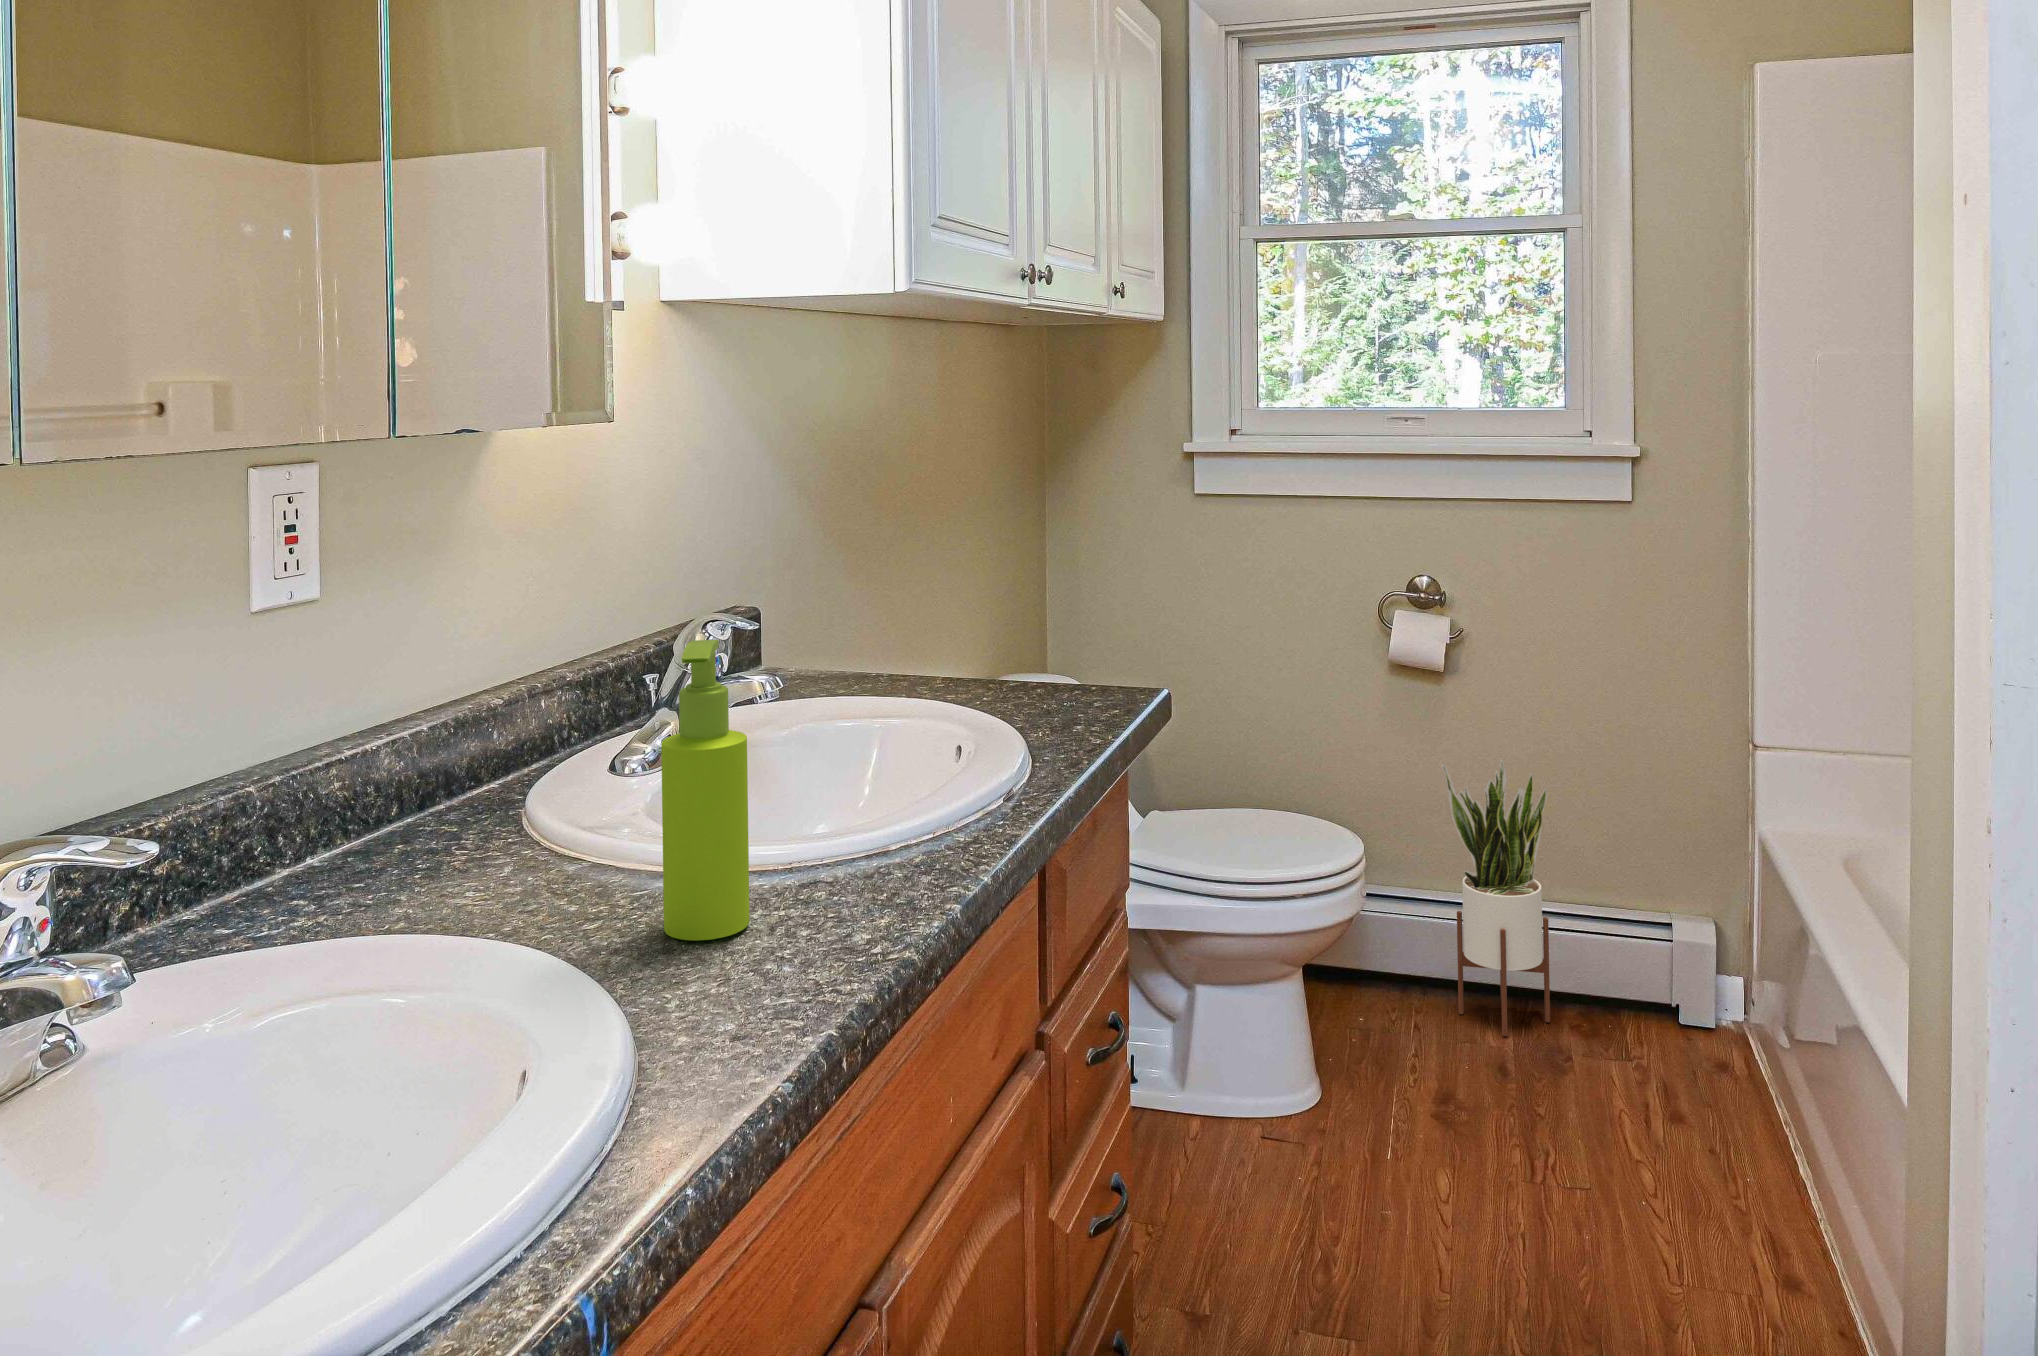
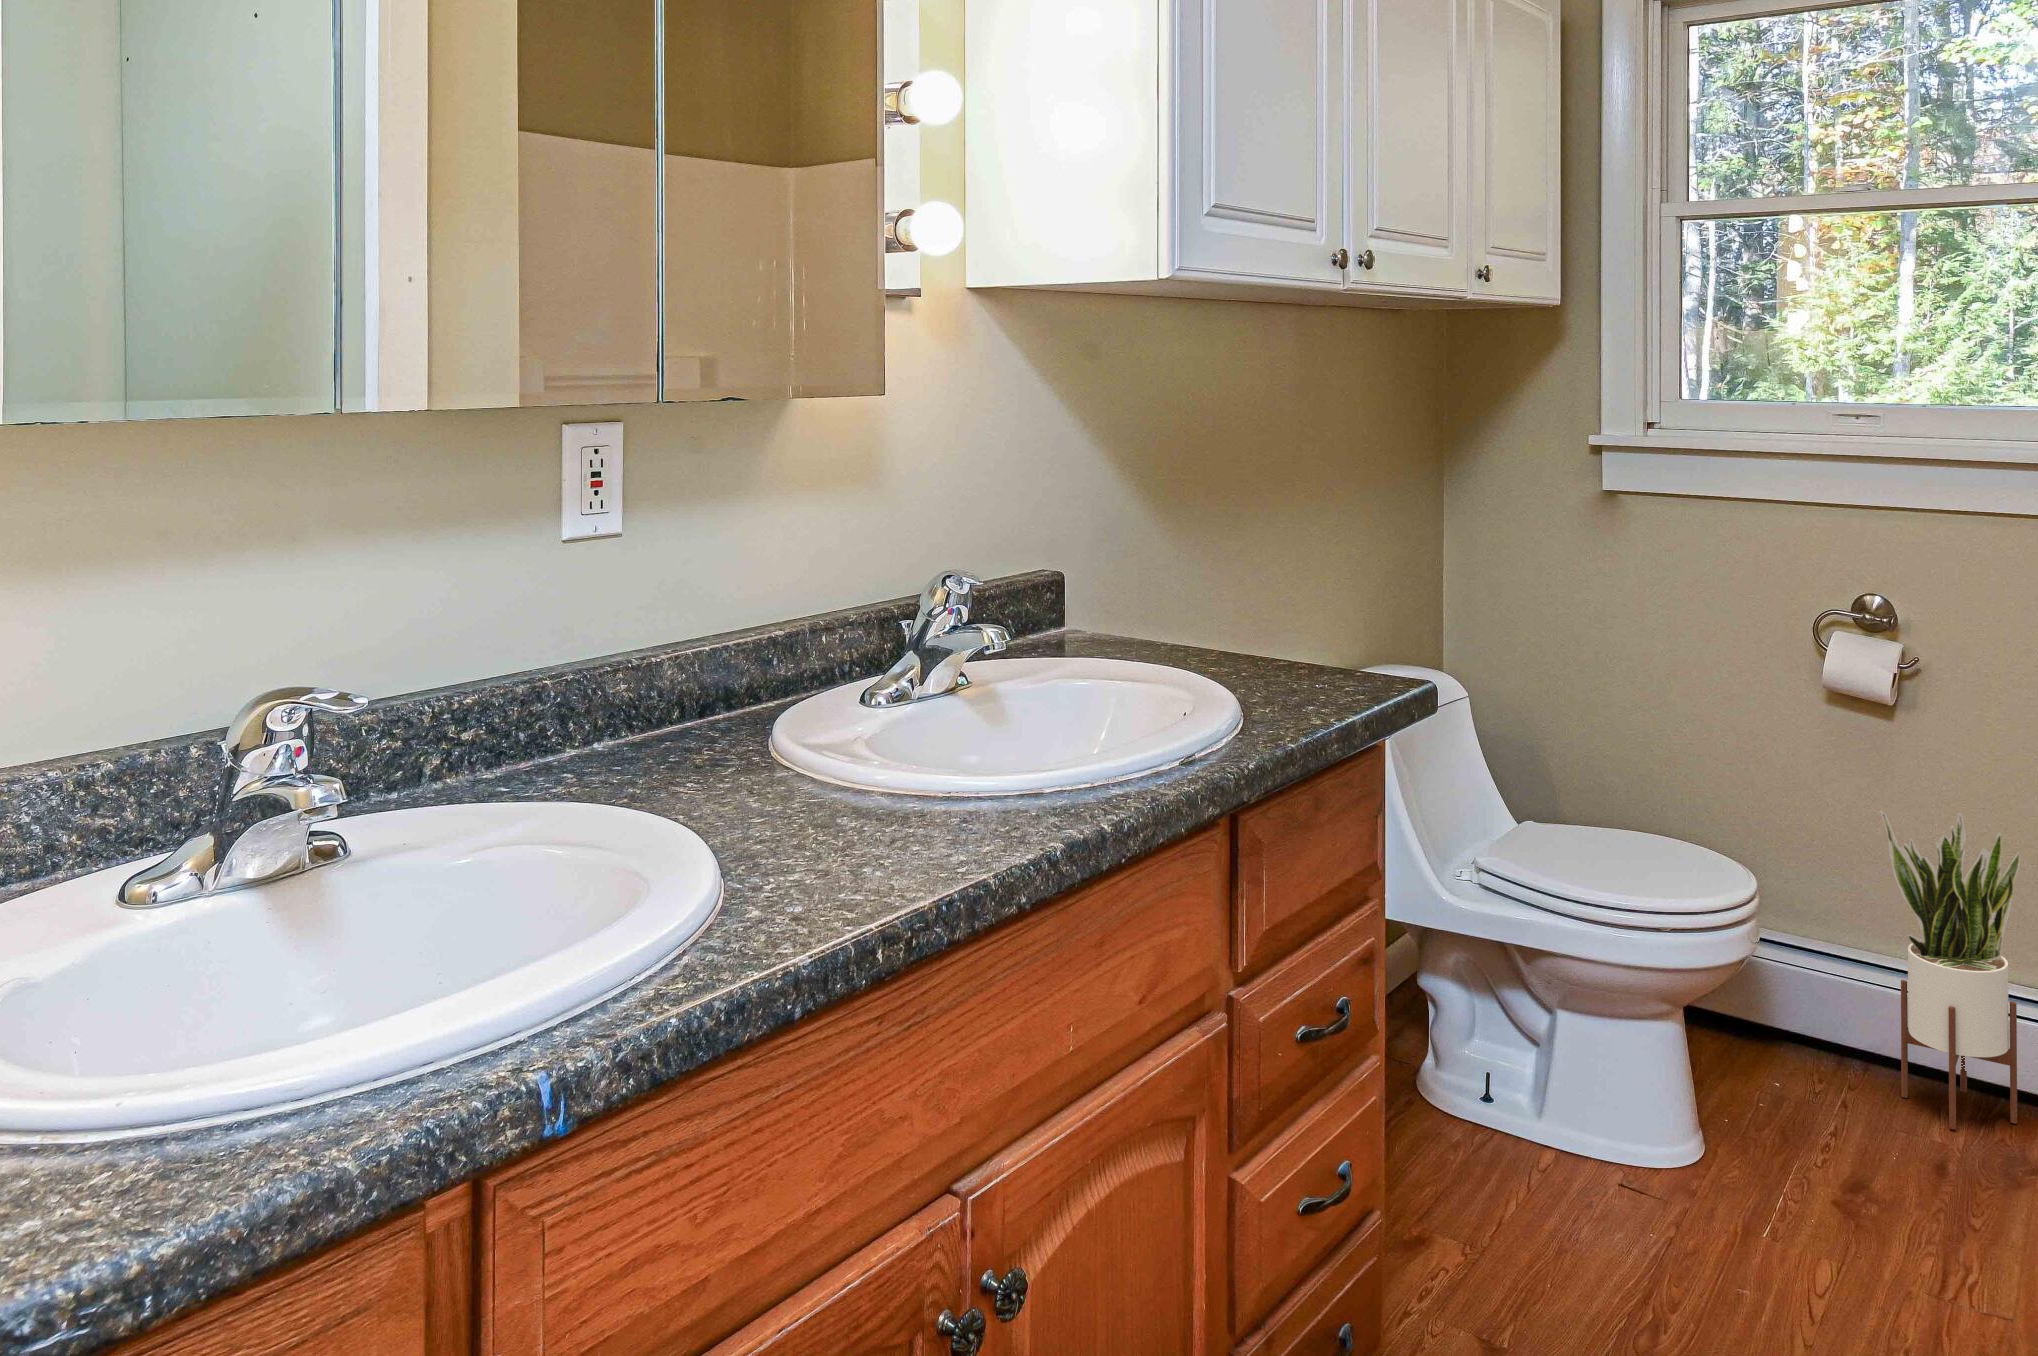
soap dispenser: present [661,640,750,941] -> none [812,583,886,843]

